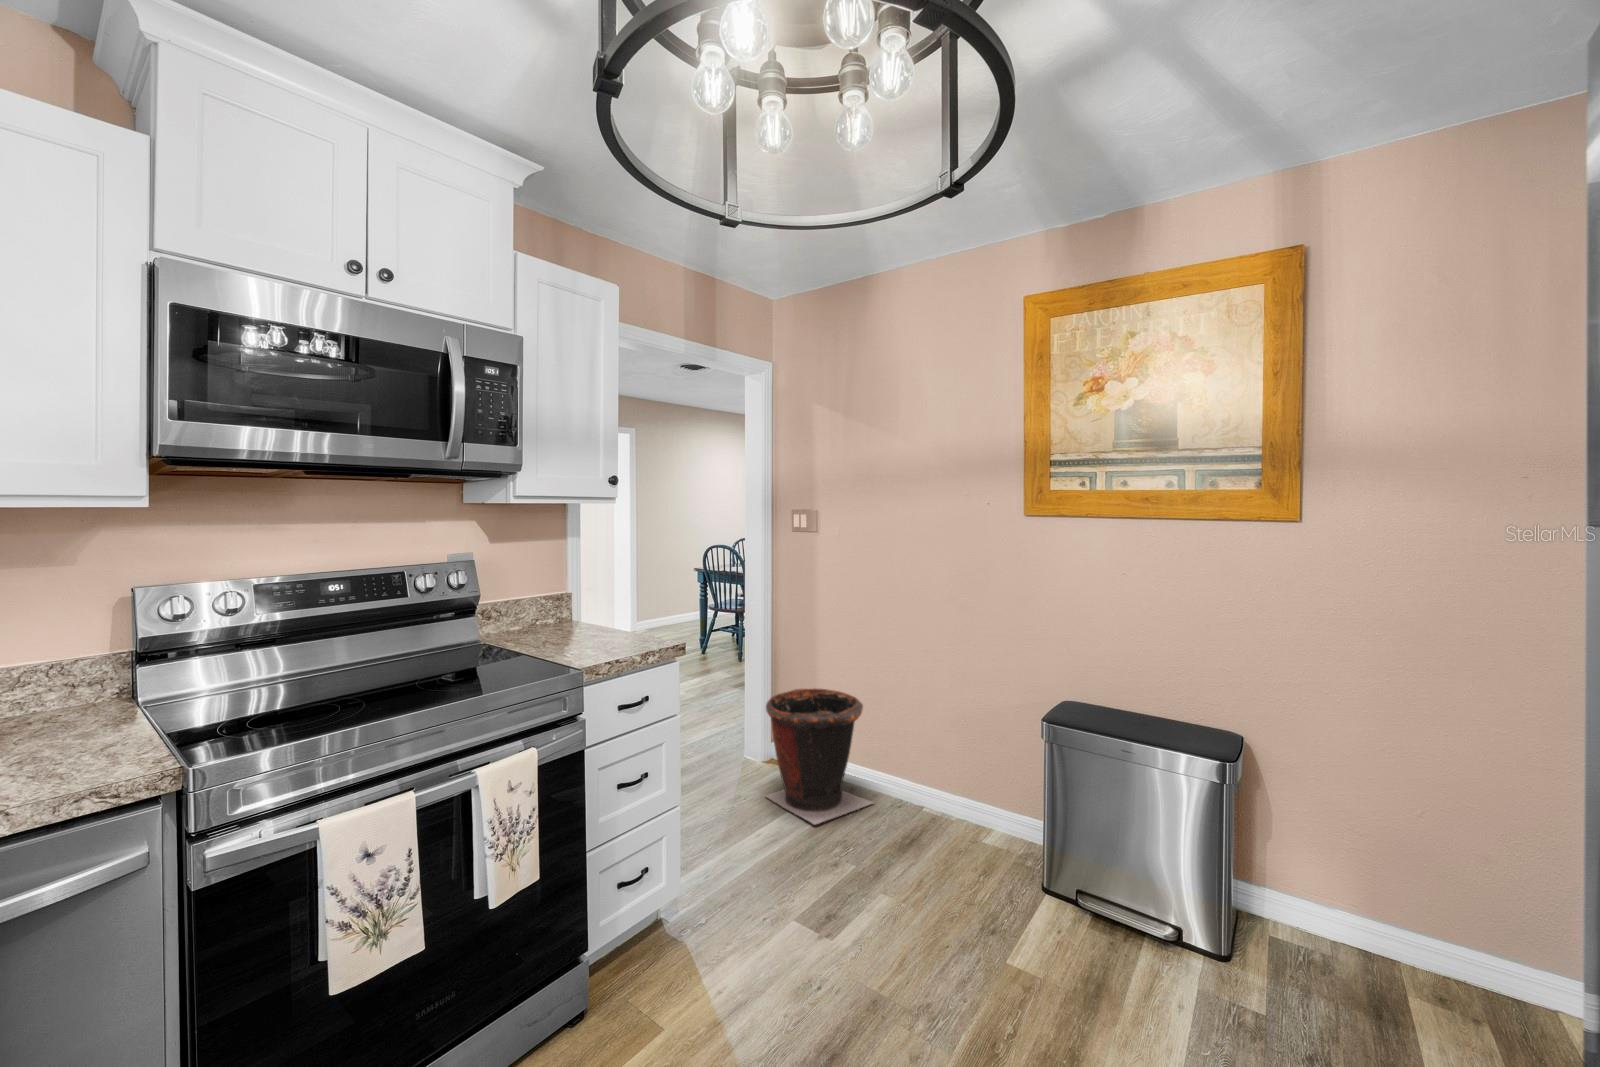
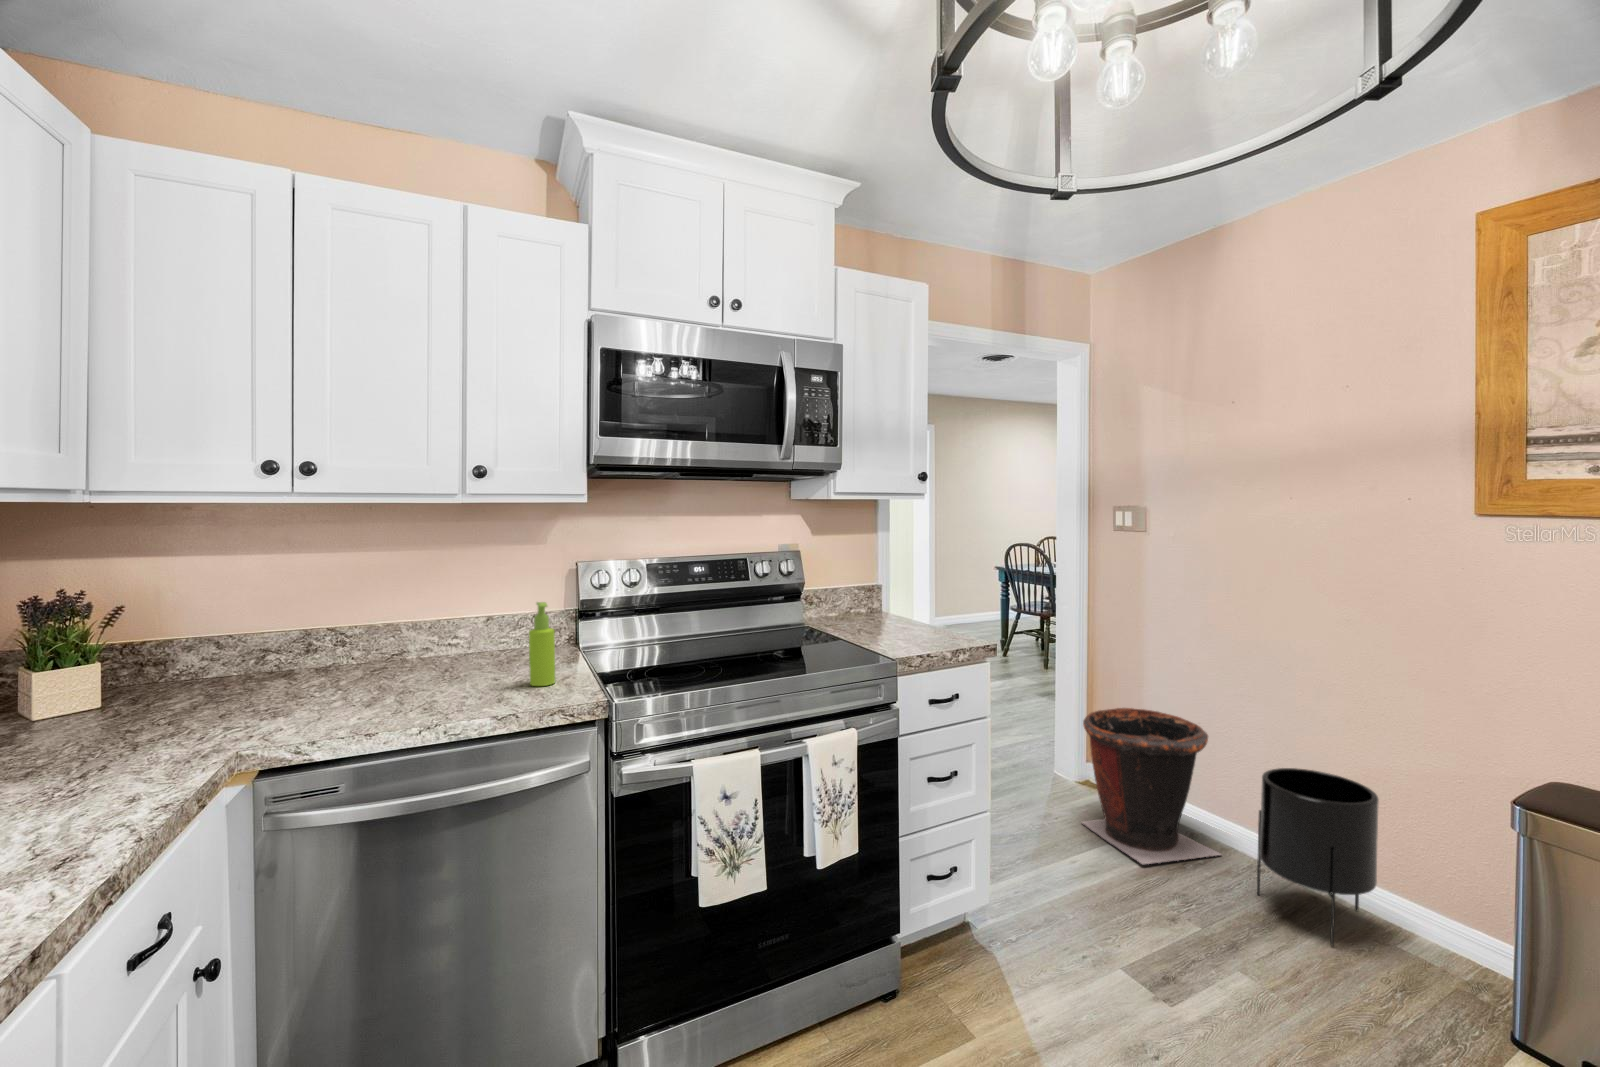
soap dispenser: none [42,640,94,758] -> present [529,602,555,686]
planter: none [899,724,977,862] -> present [1257,768,1379,946]

